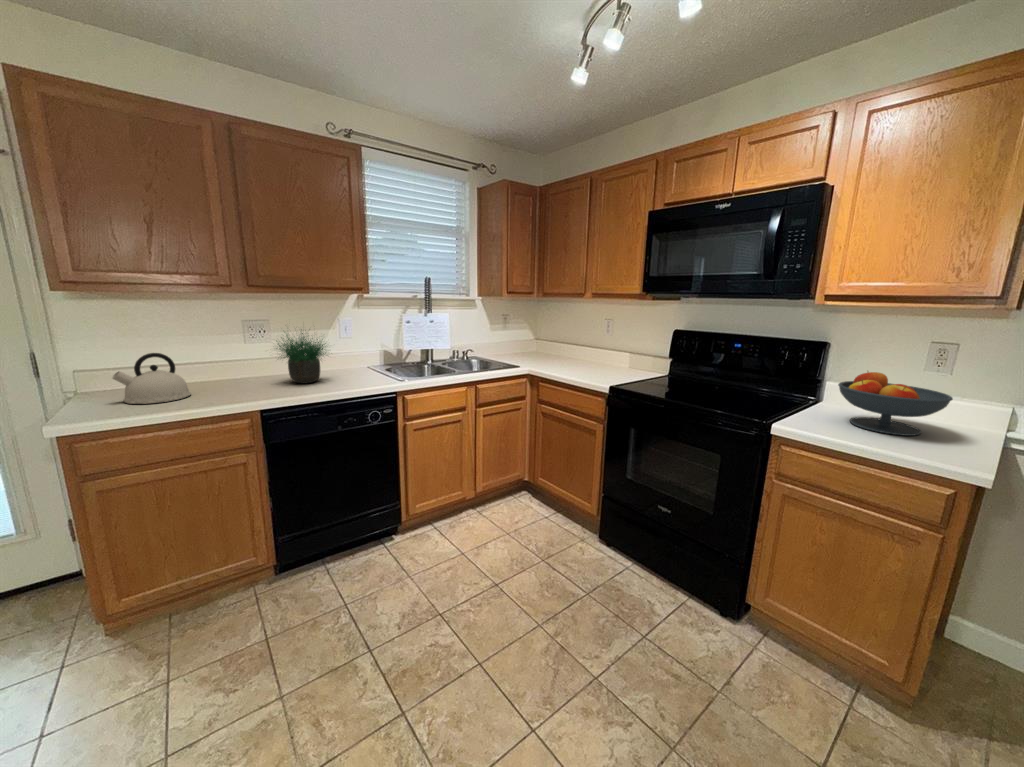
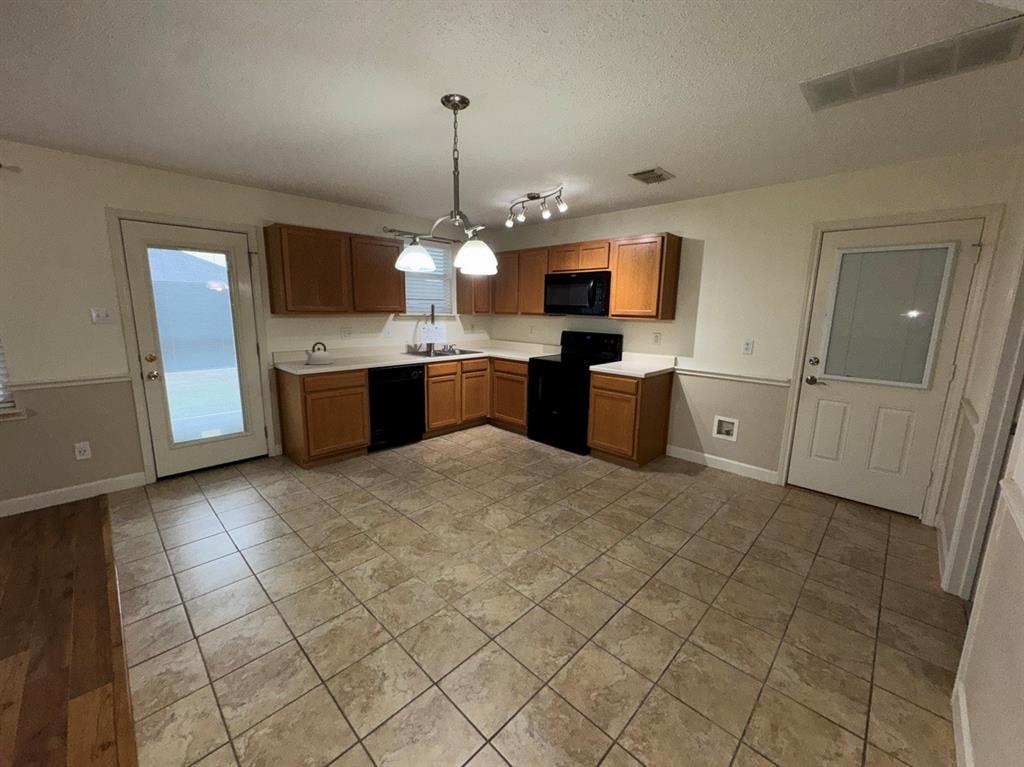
potted plant: present [276,333,326,383] -> none [359,324,394,359]
fruit bowl: present [838,372,953,436] -> none [616,345,651,368]

